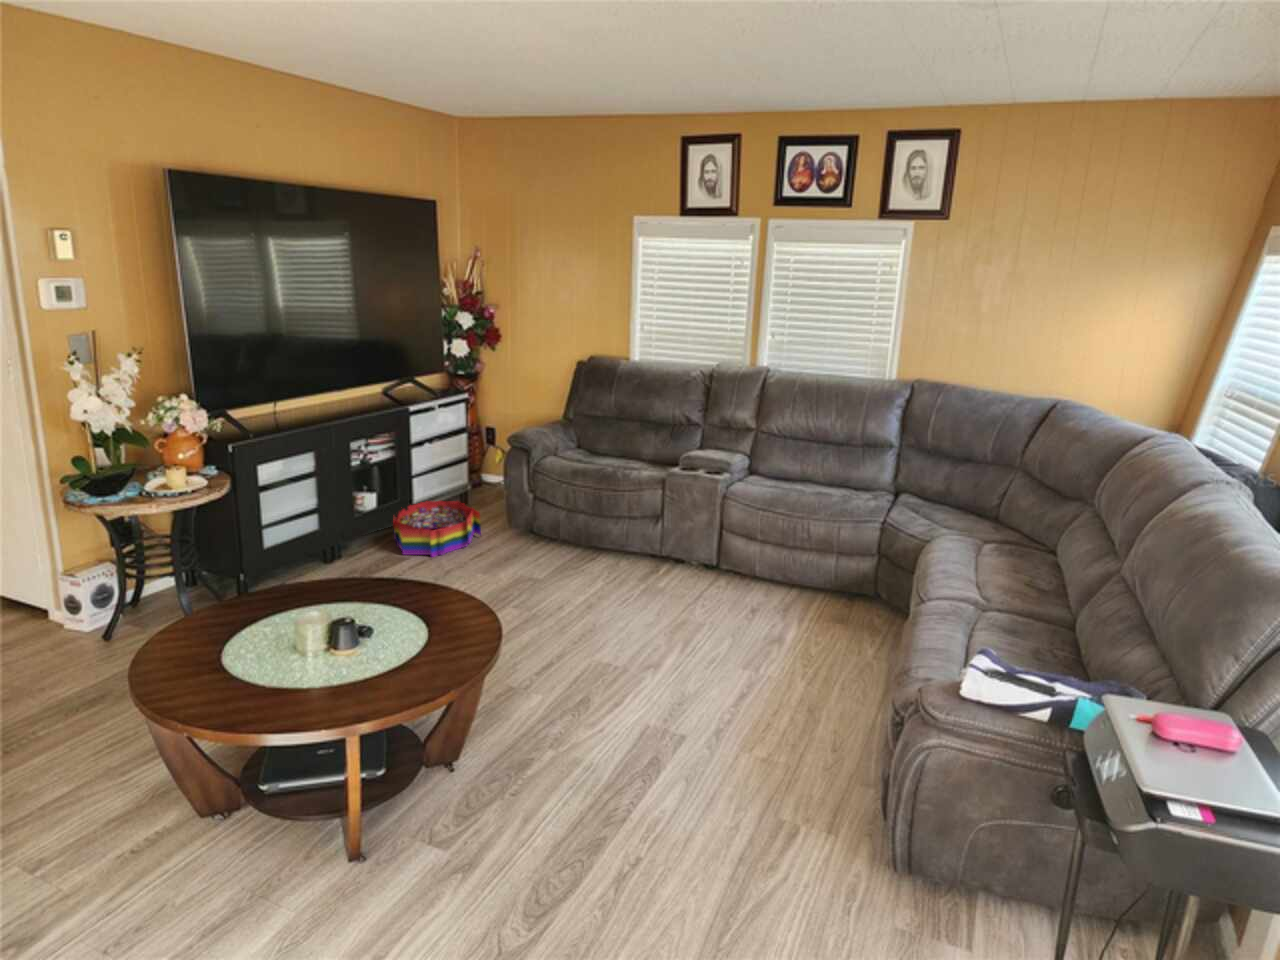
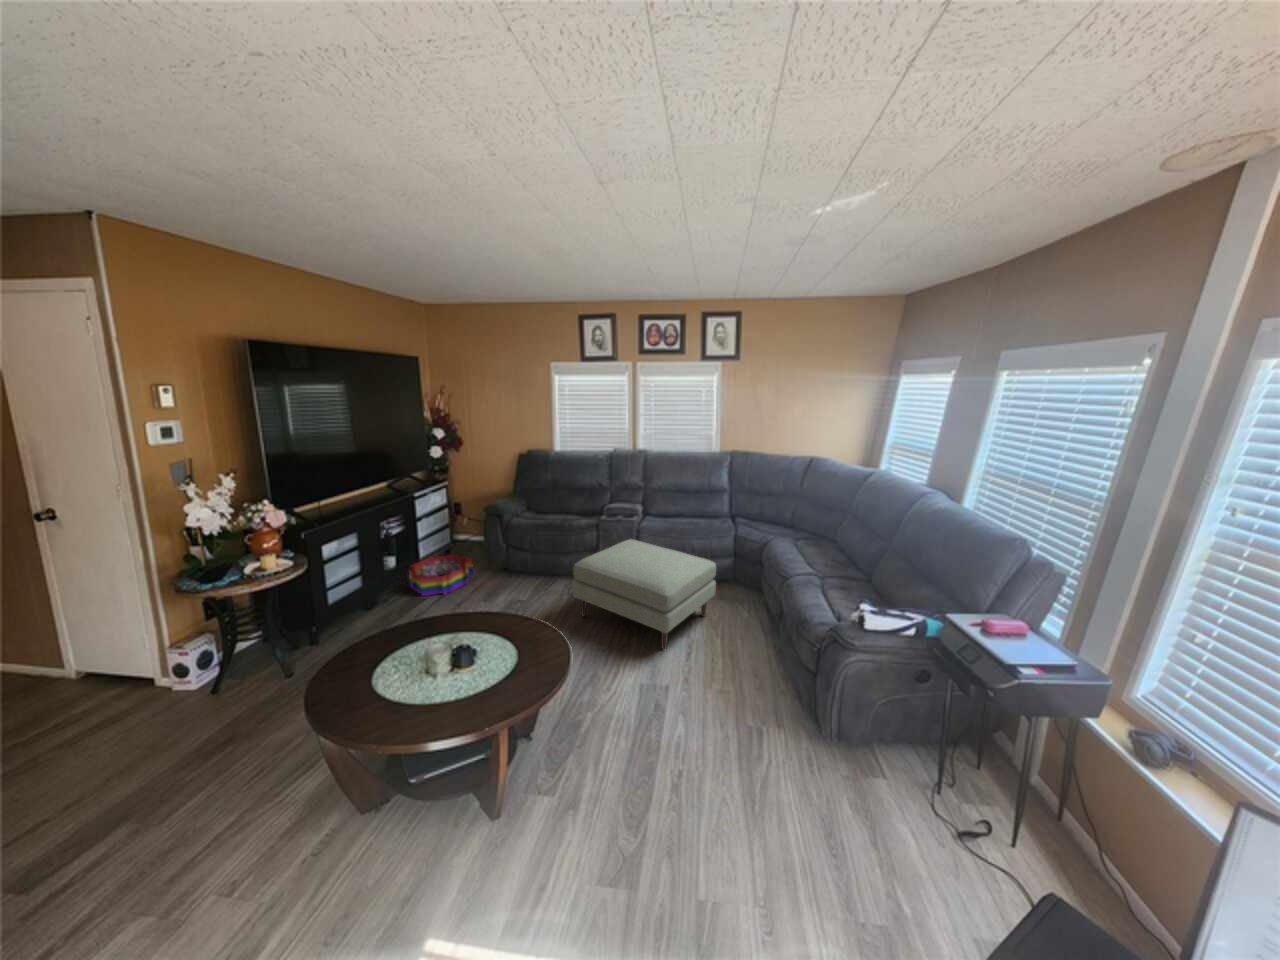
ottoman: none [598,514,841,707] -> present [573,539,716,650]

